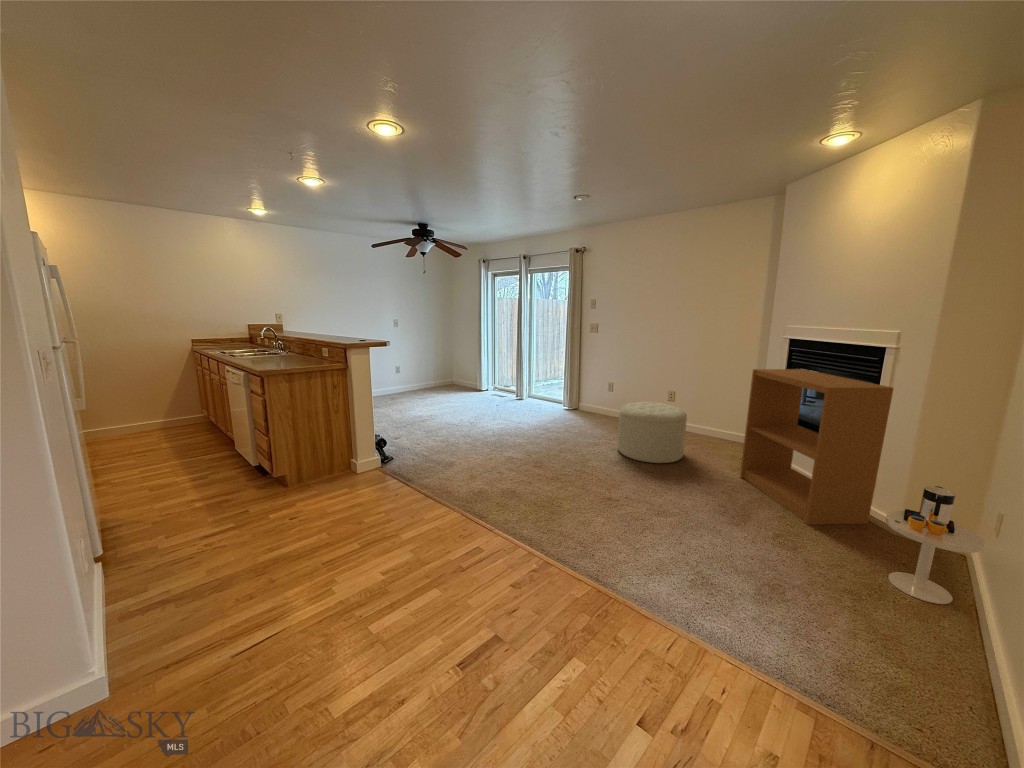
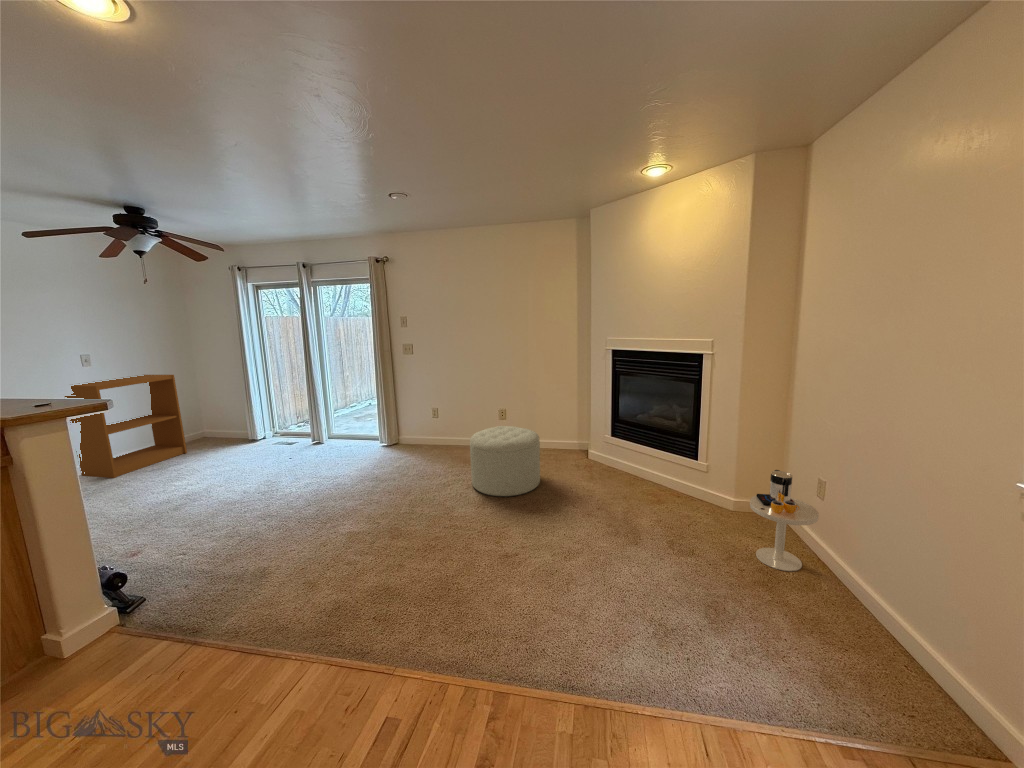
bookshelf: present [740,369,893,525] -> present [65,375,187,478]

